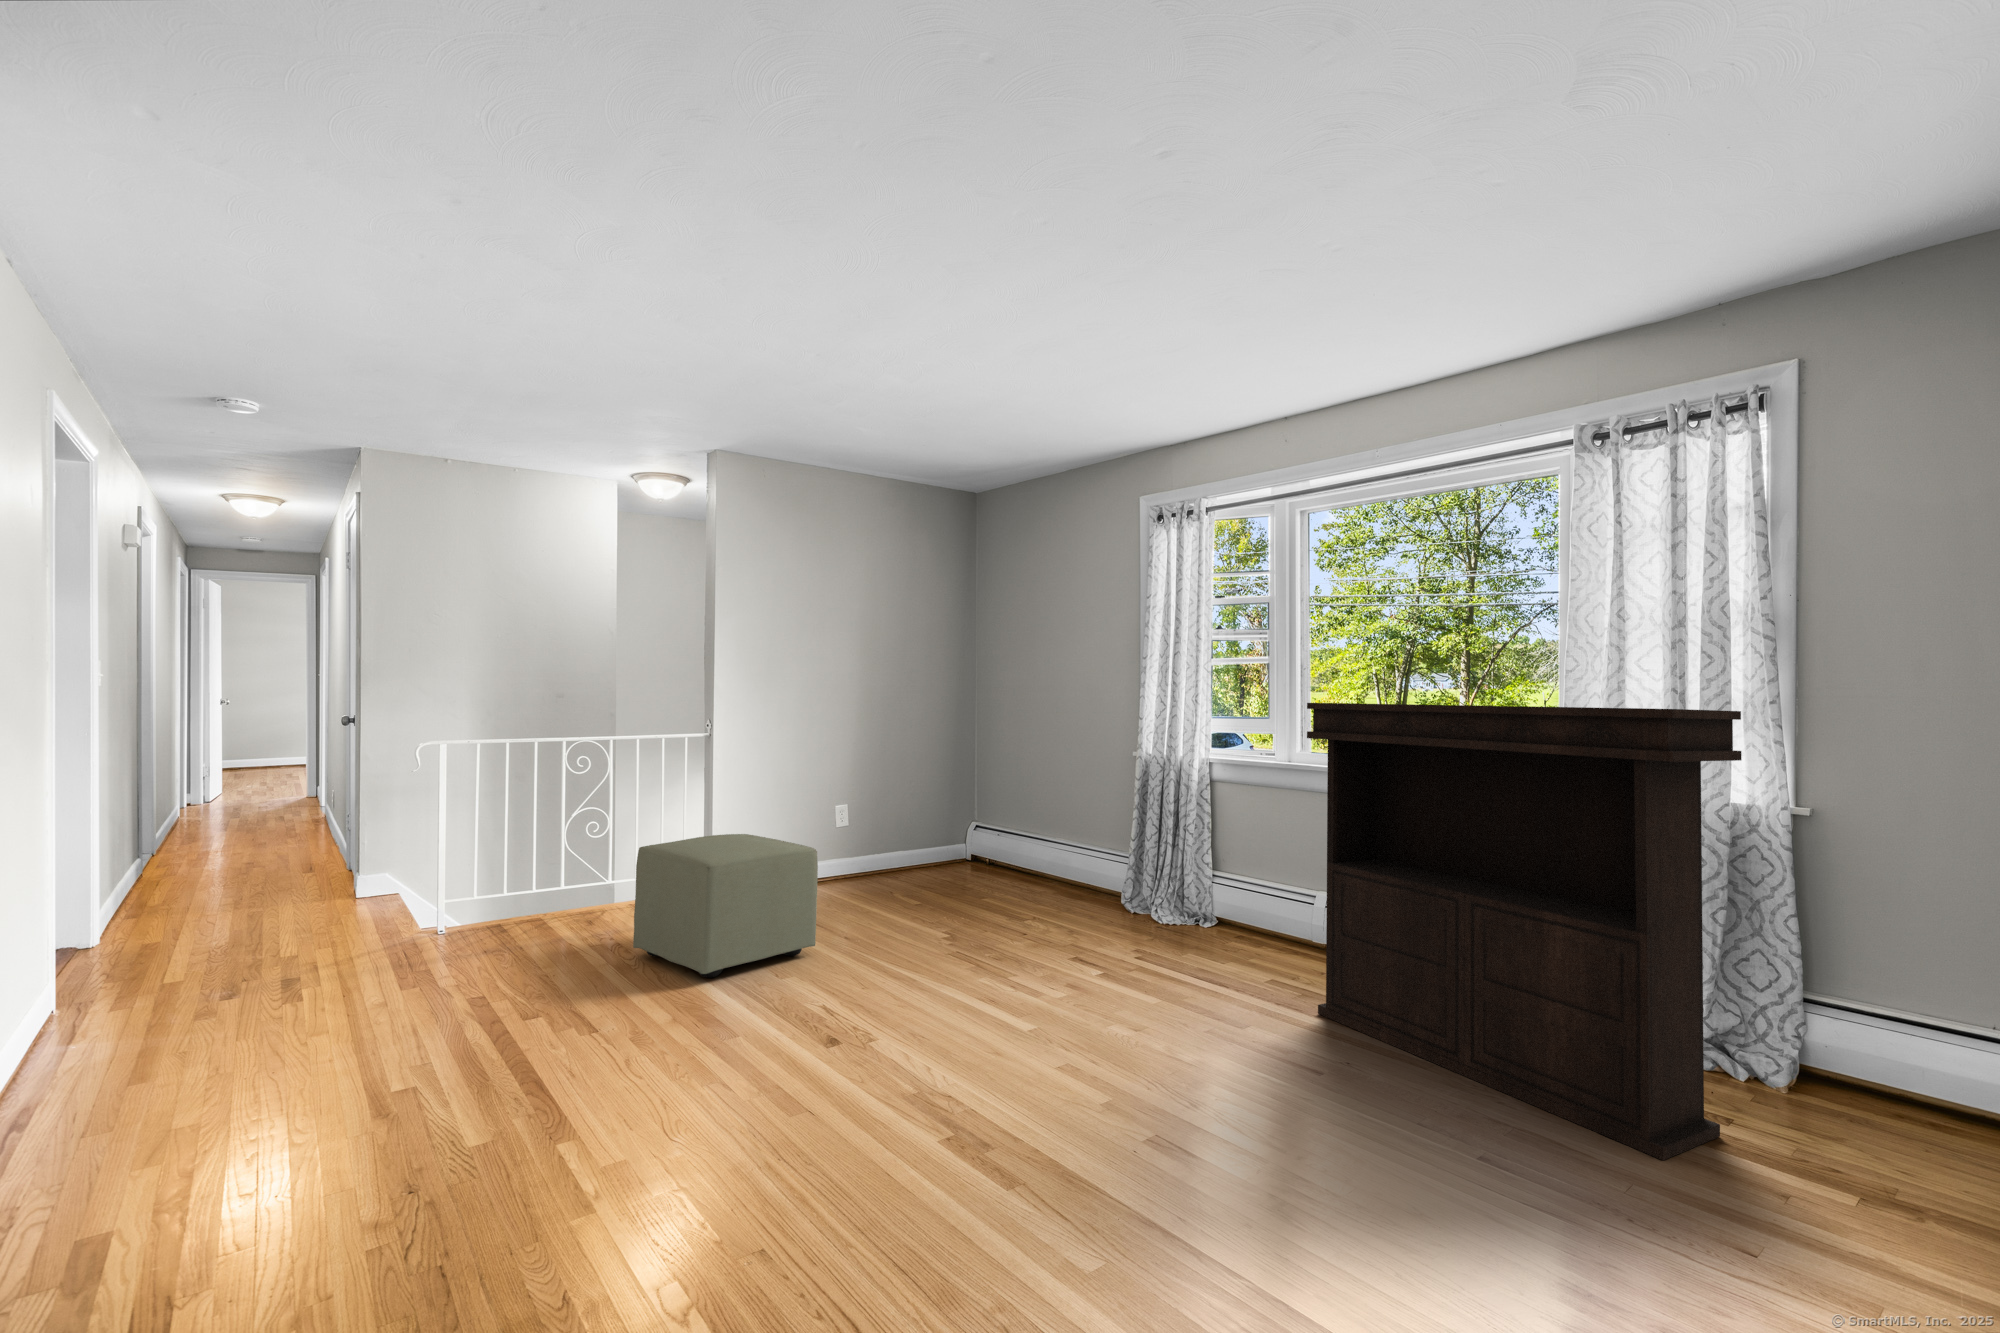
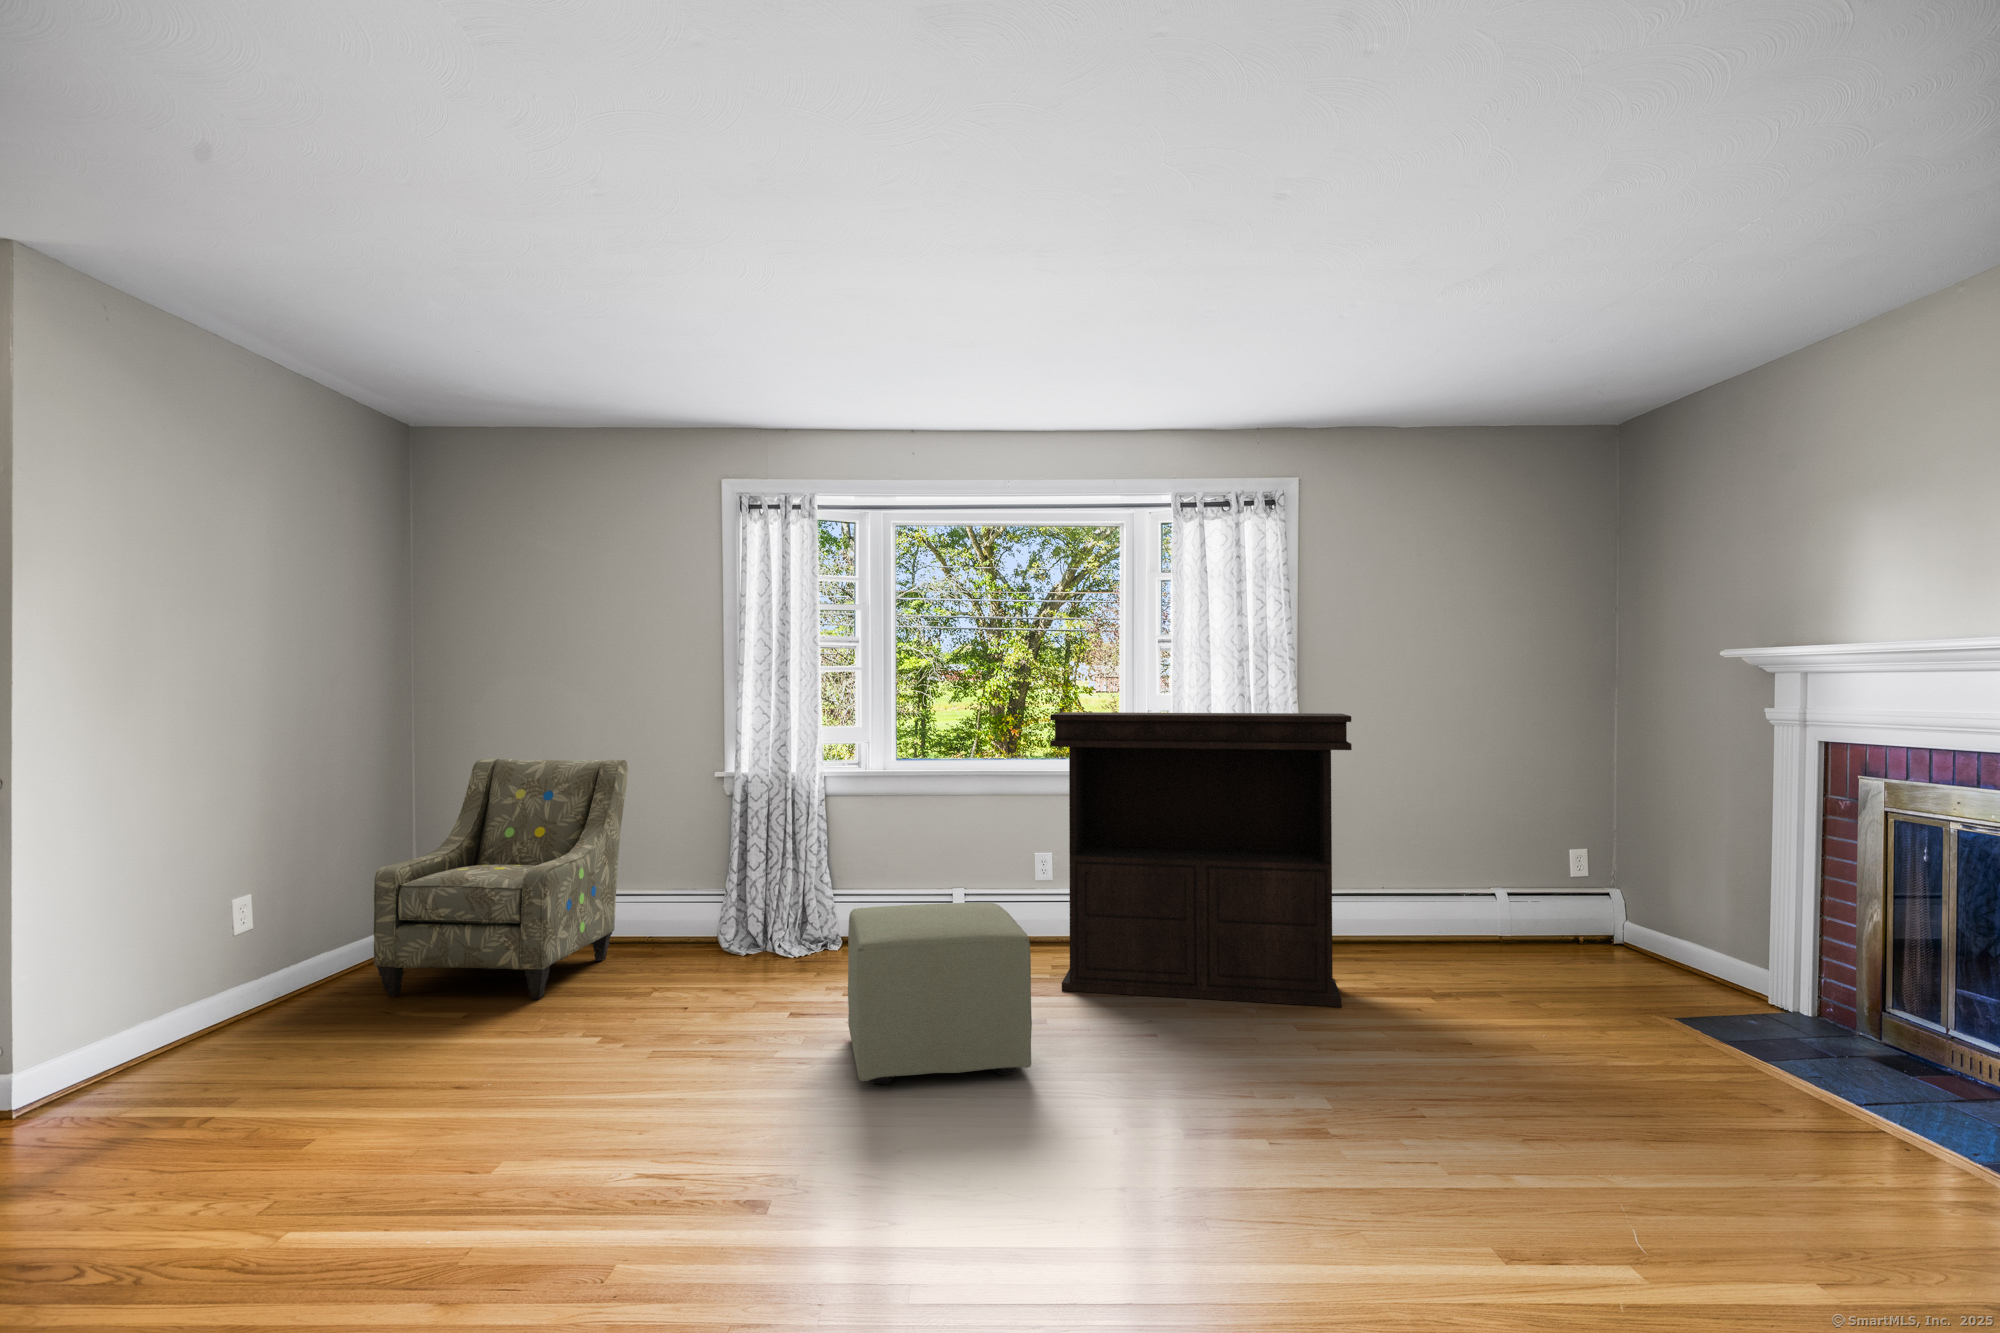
armchair: none [890,732,1072,904] -> present [374,759,628,1000]
ottoman: present [633,834,818,978] -> present [848,903,1032,1084]

